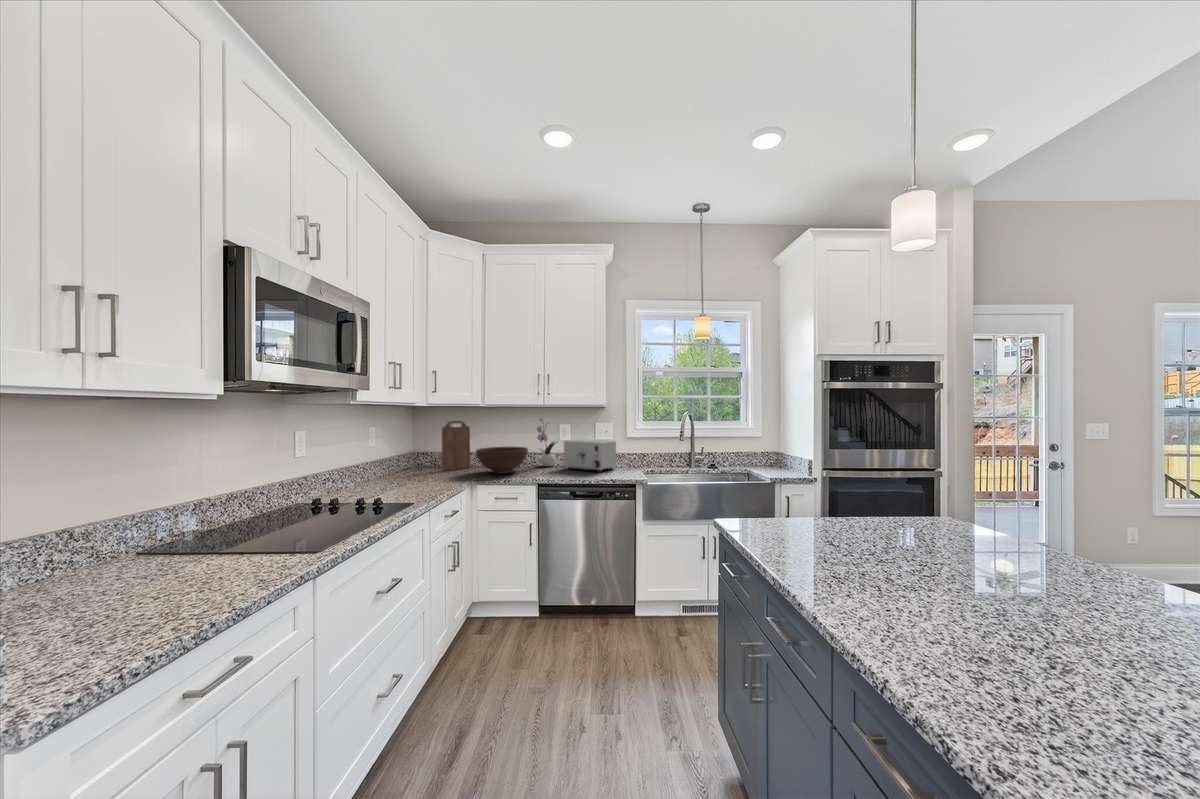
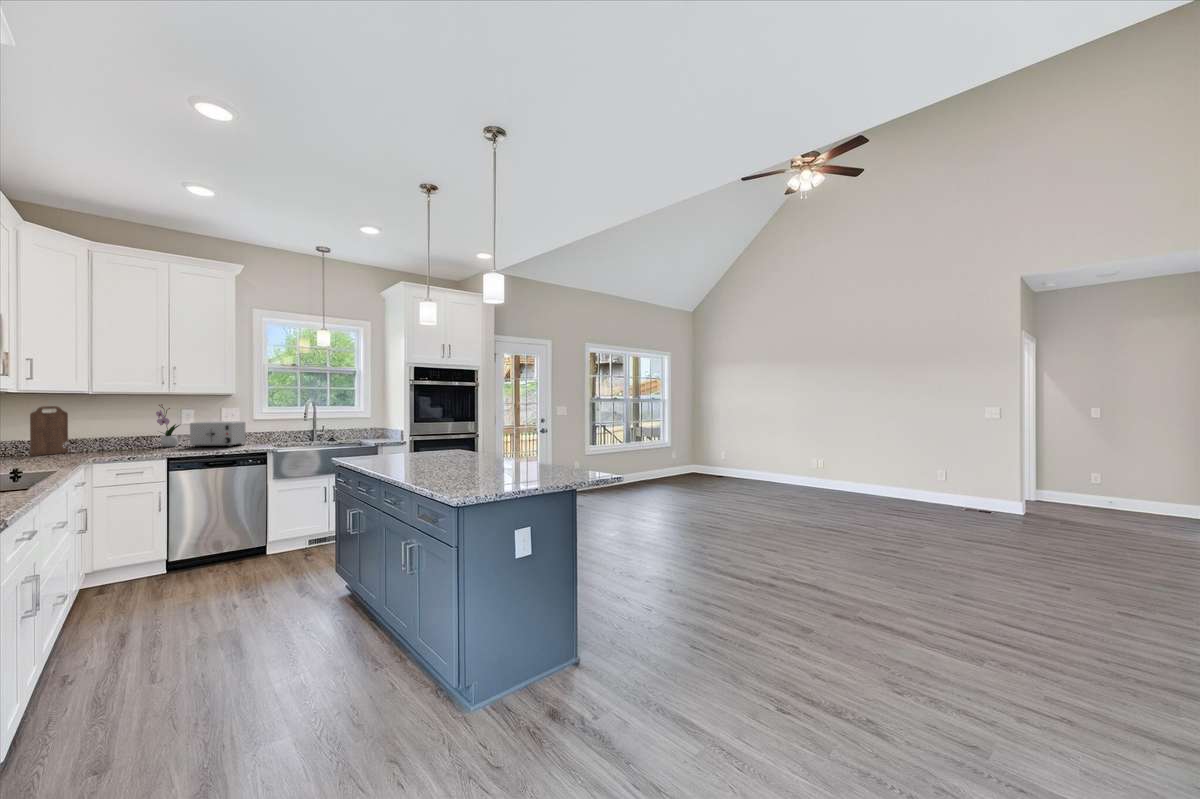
fruit bowl: present [476,447,528,474] -> none [85,430,150,453]

